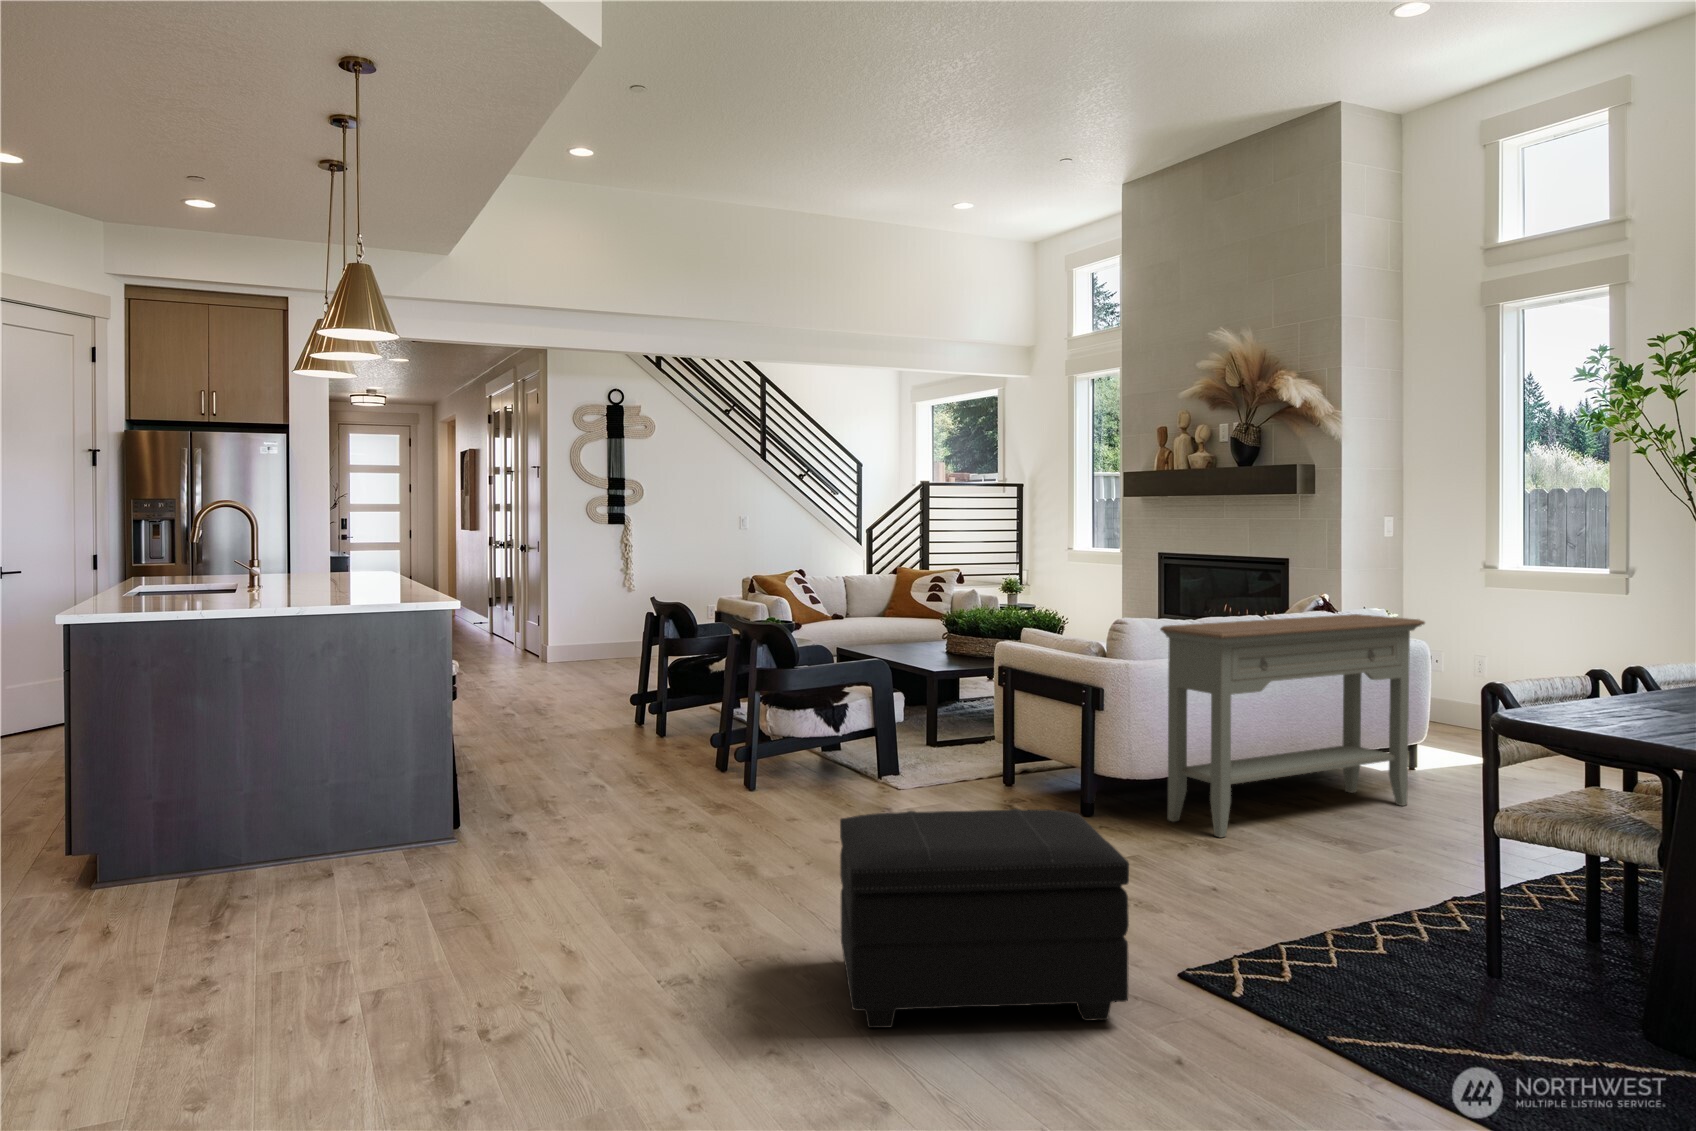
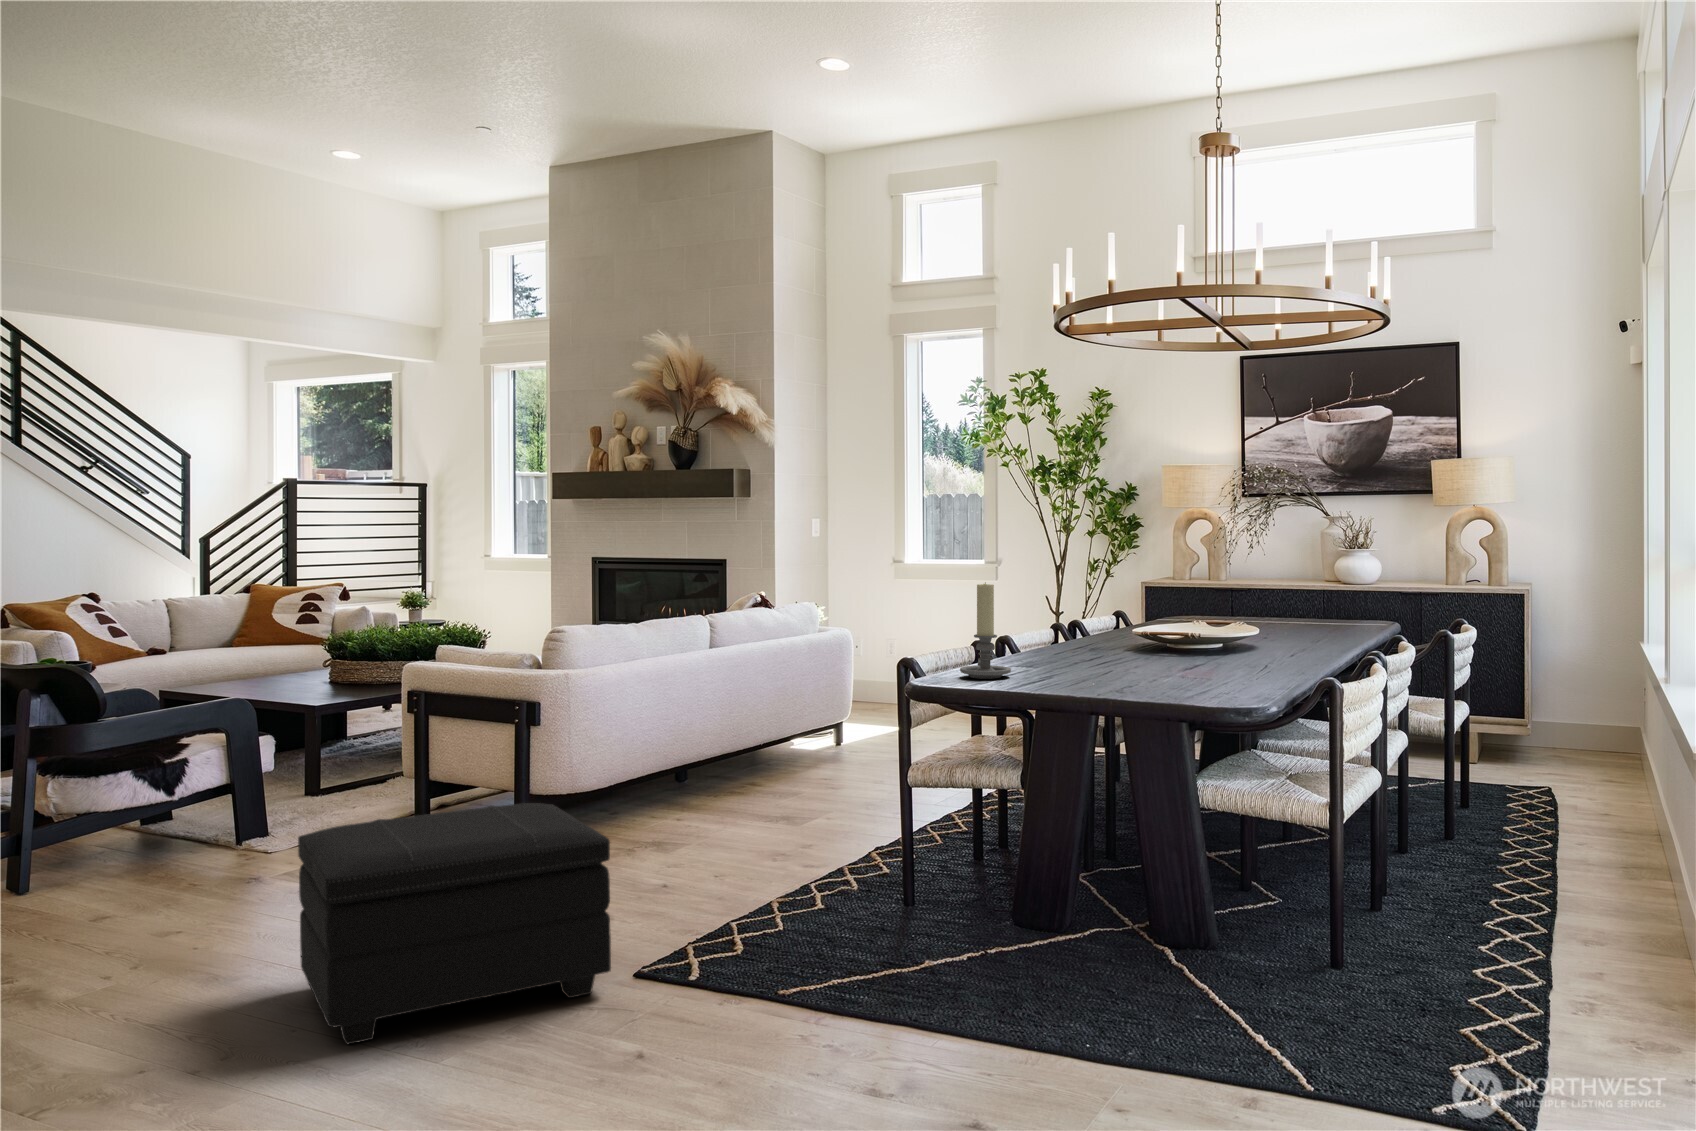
candle holder: none [1570,600,1645,720] -> present [960,582,1011,679]
console table: present [1160,614,1425,837] -> none [615,608,847,825]

